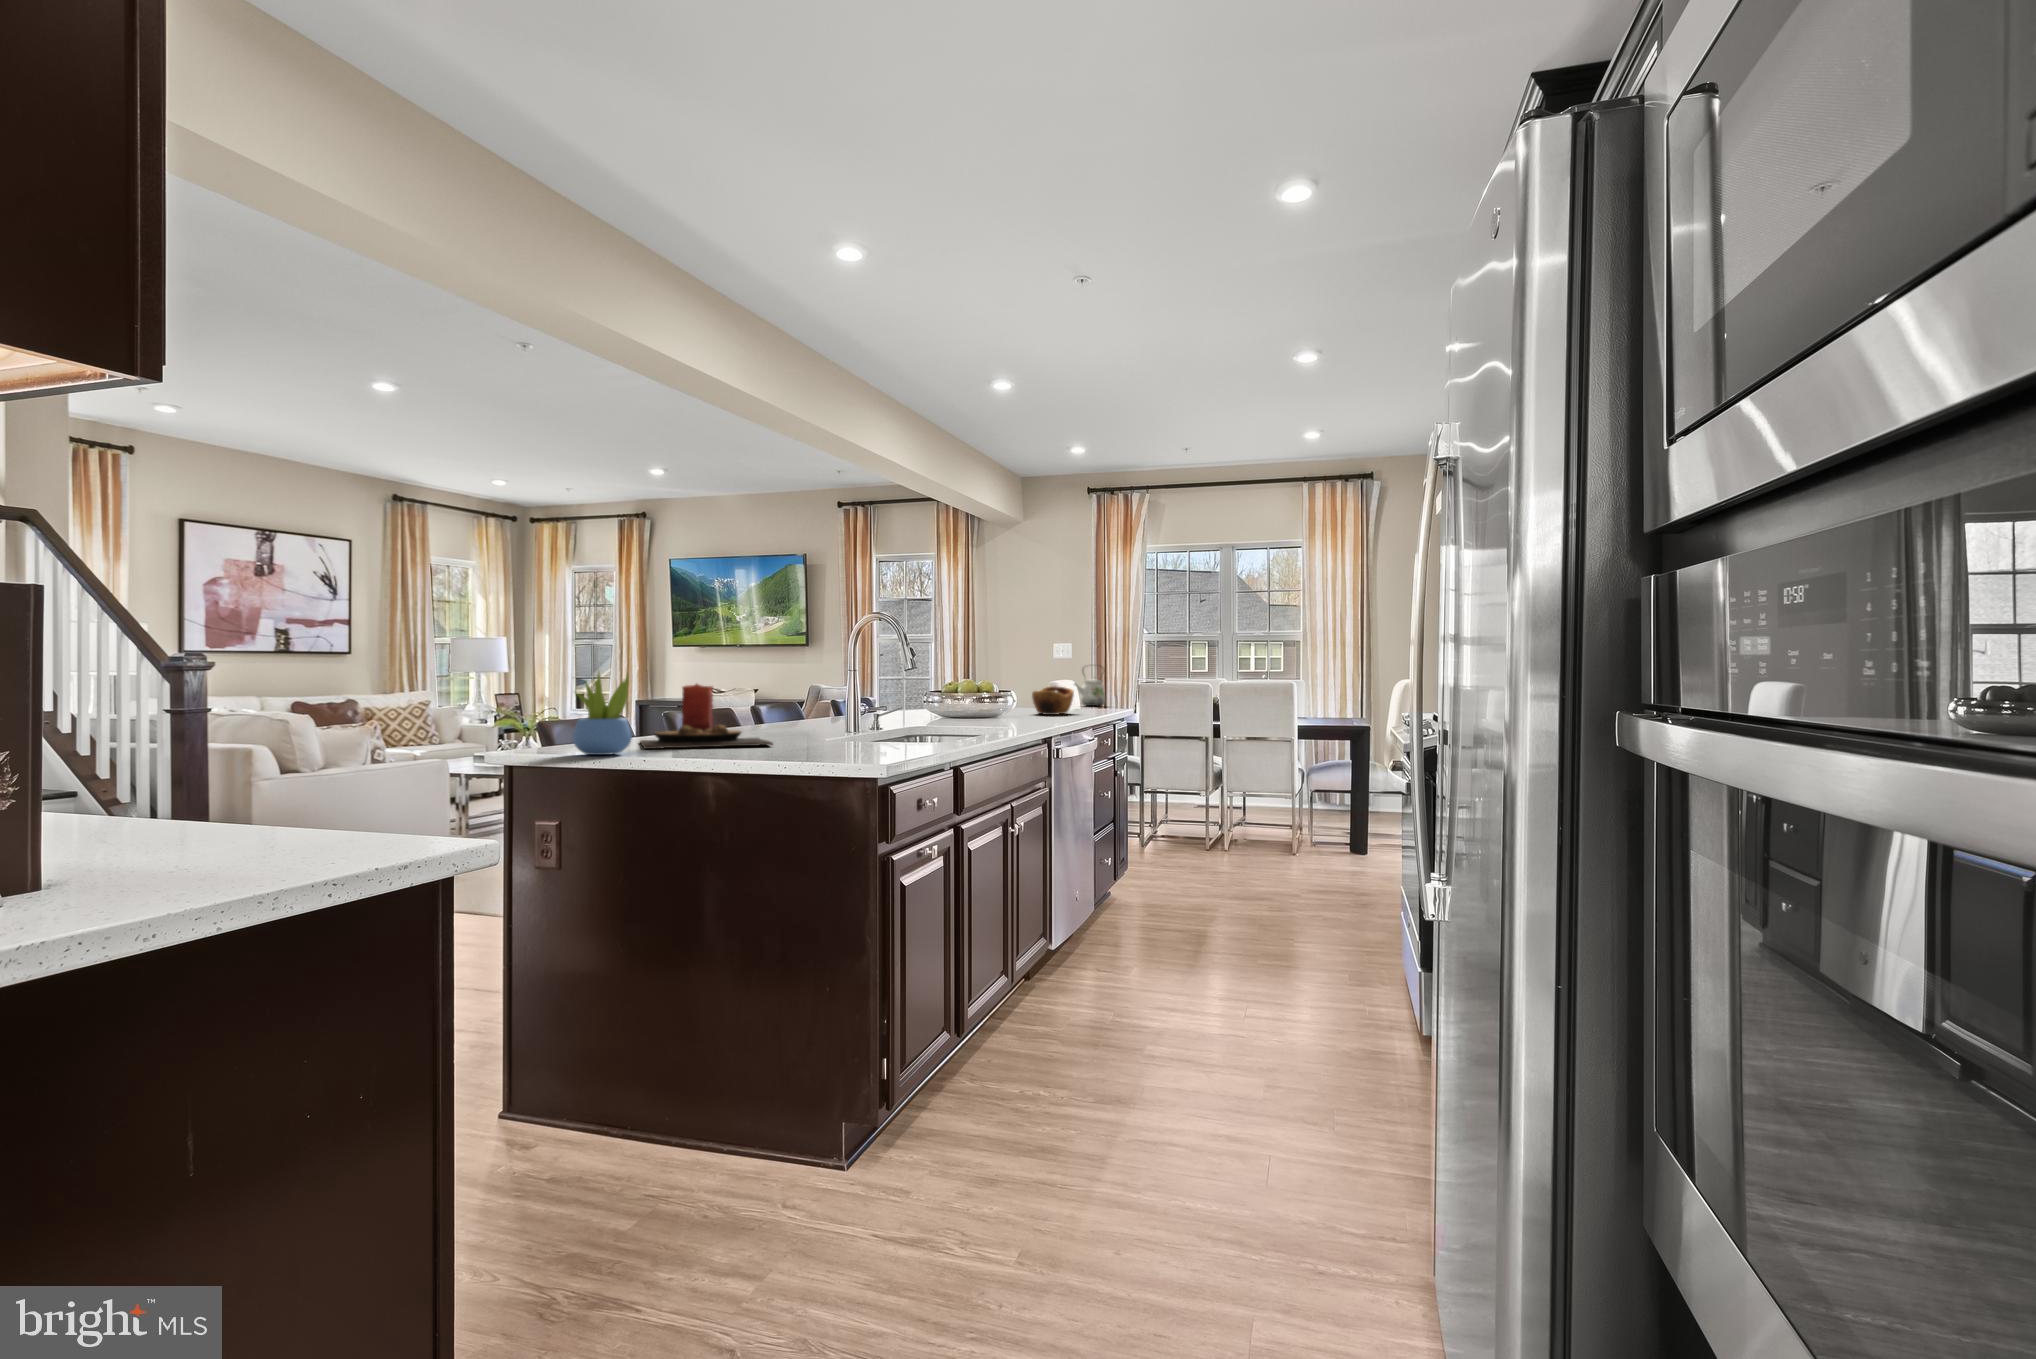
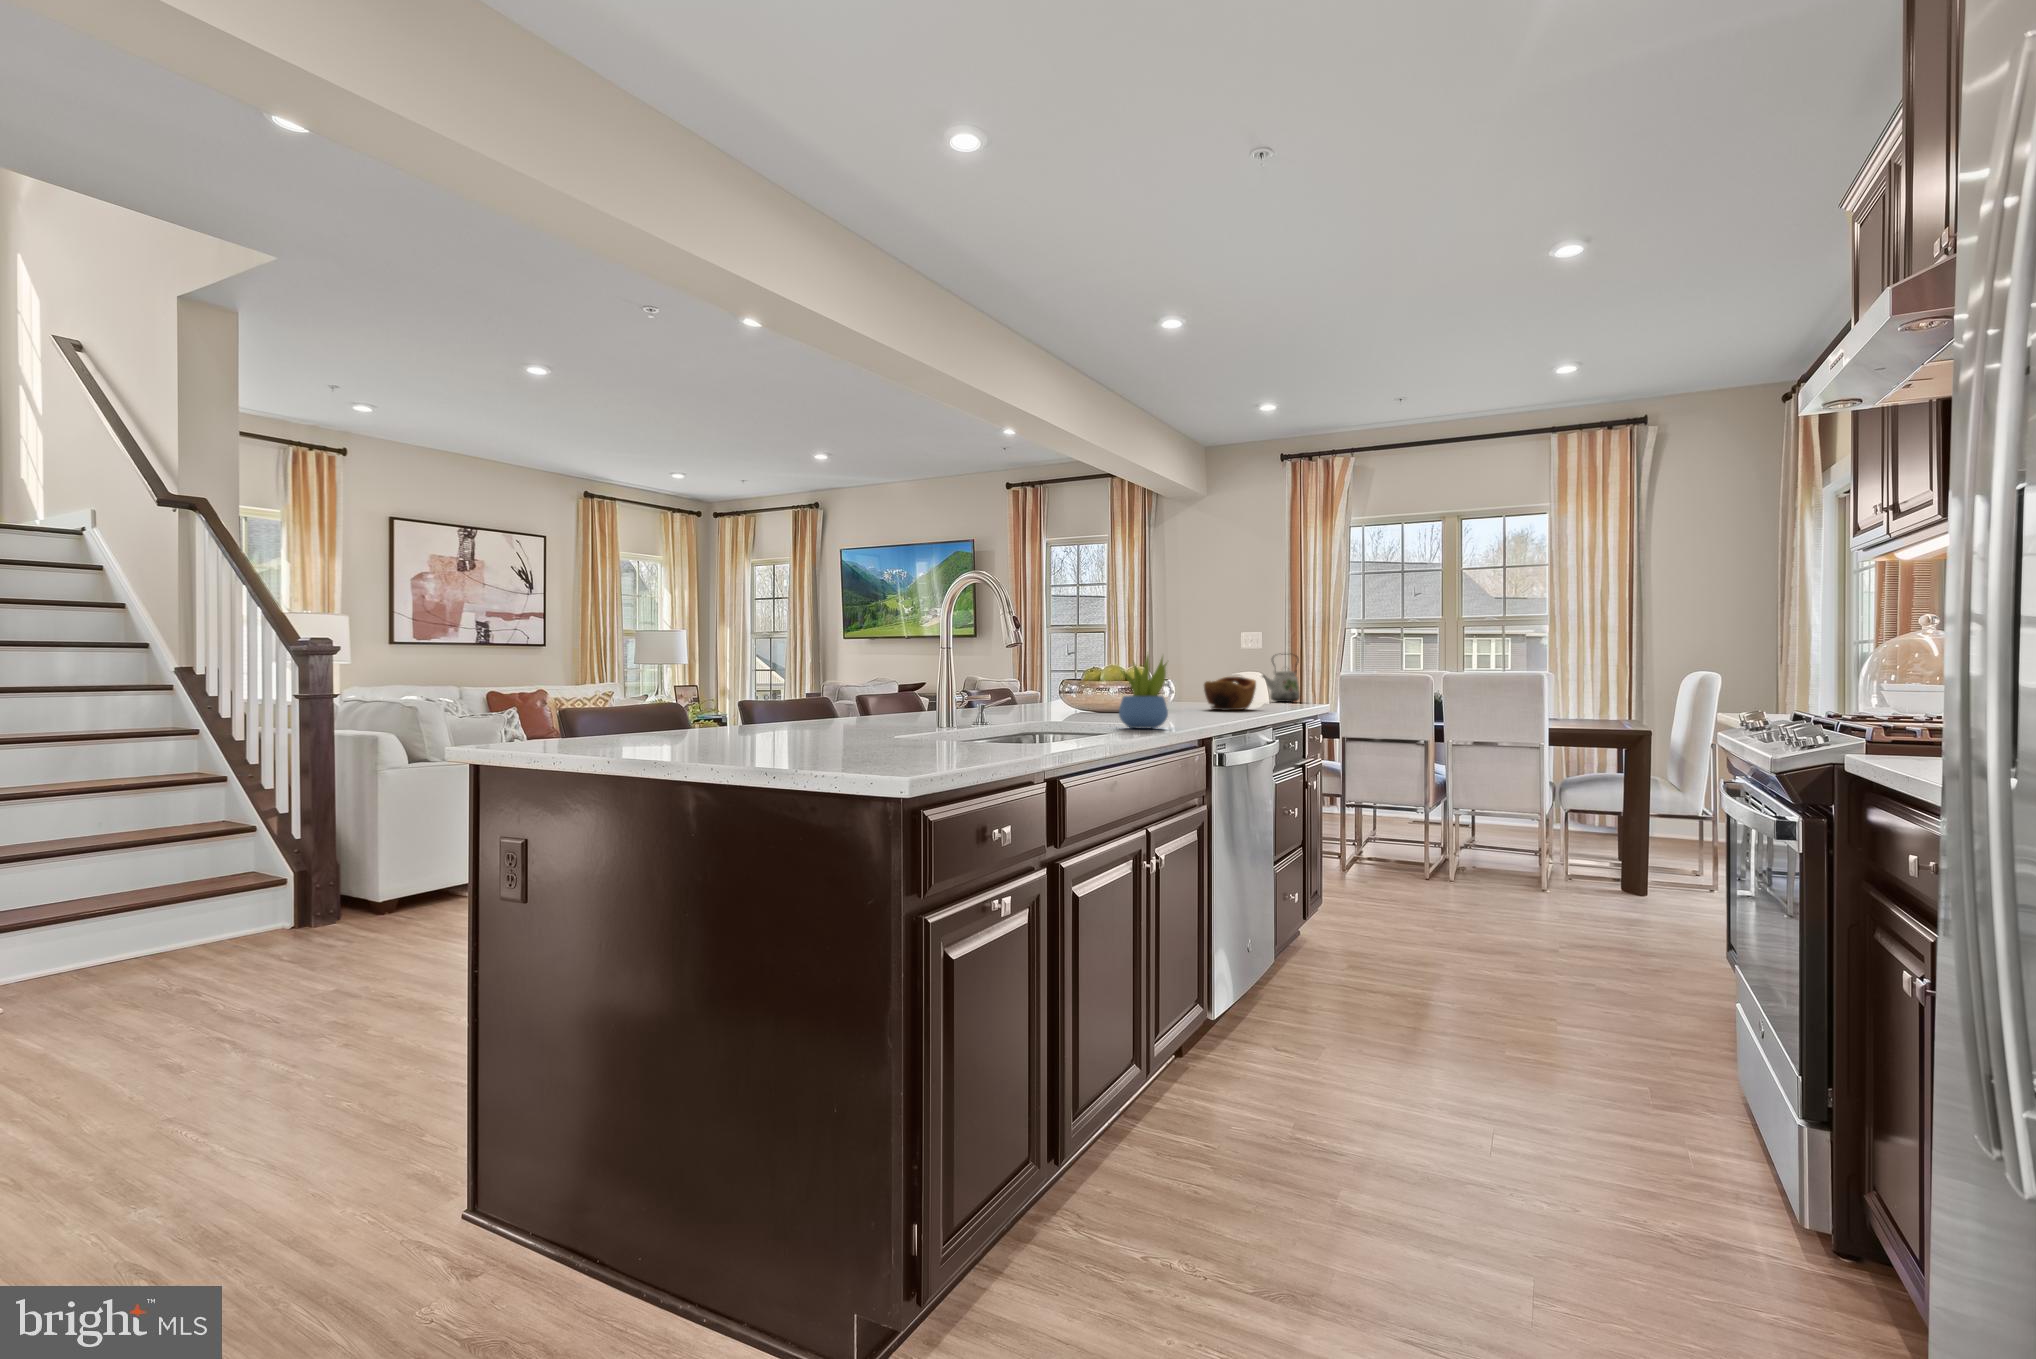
succulent plant: present [573,673,632,755] -> present [1119,656,1168,729]
candle: present [640,684,773,749] -> none [628,660,807,746]

